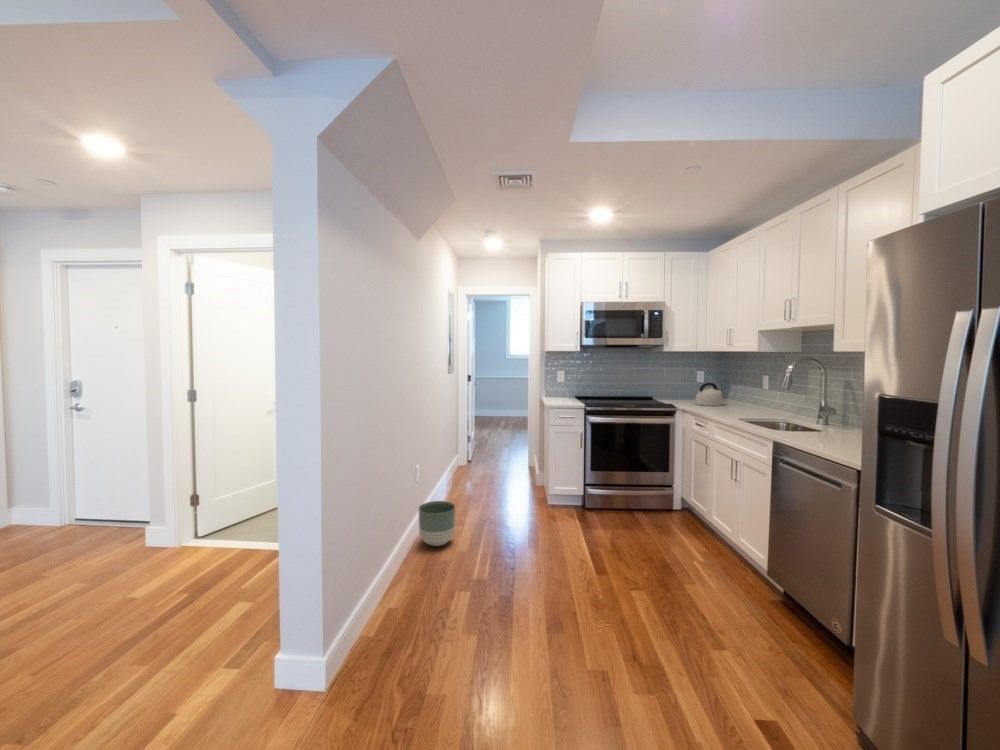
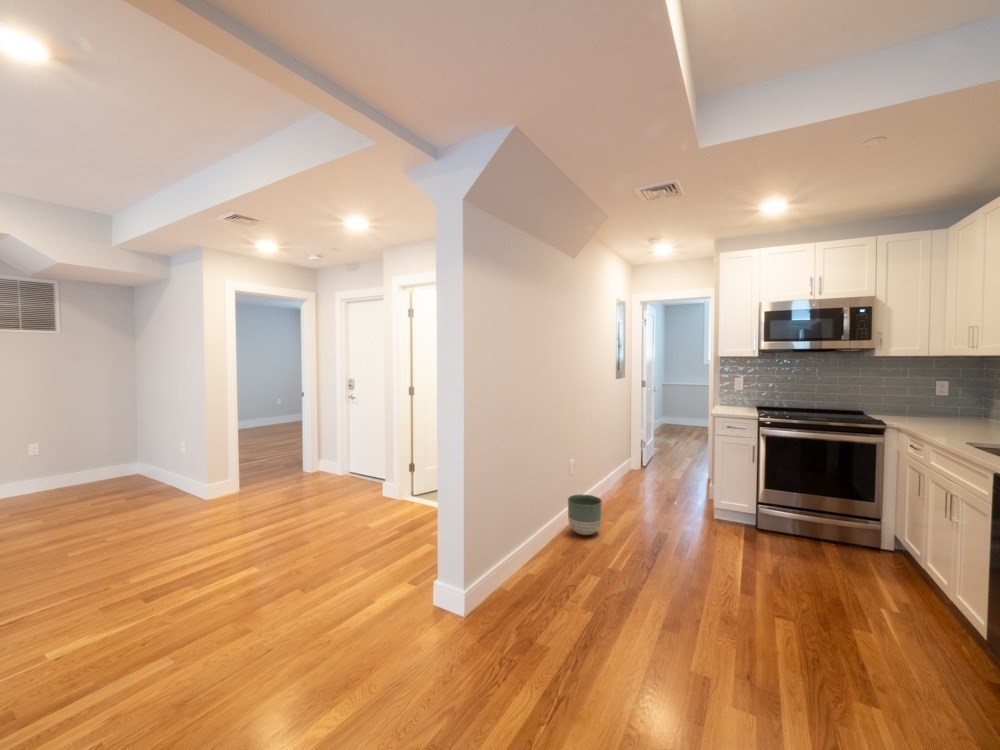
kettle: present [695,383,723,406] -> none [920,396,970,426]

